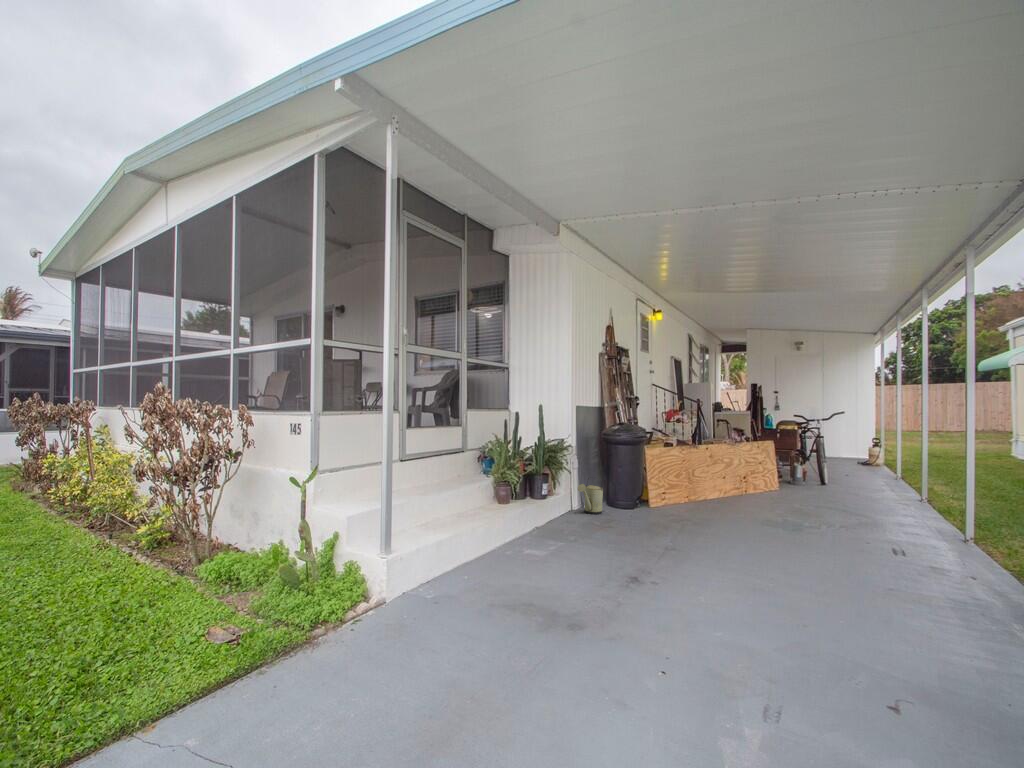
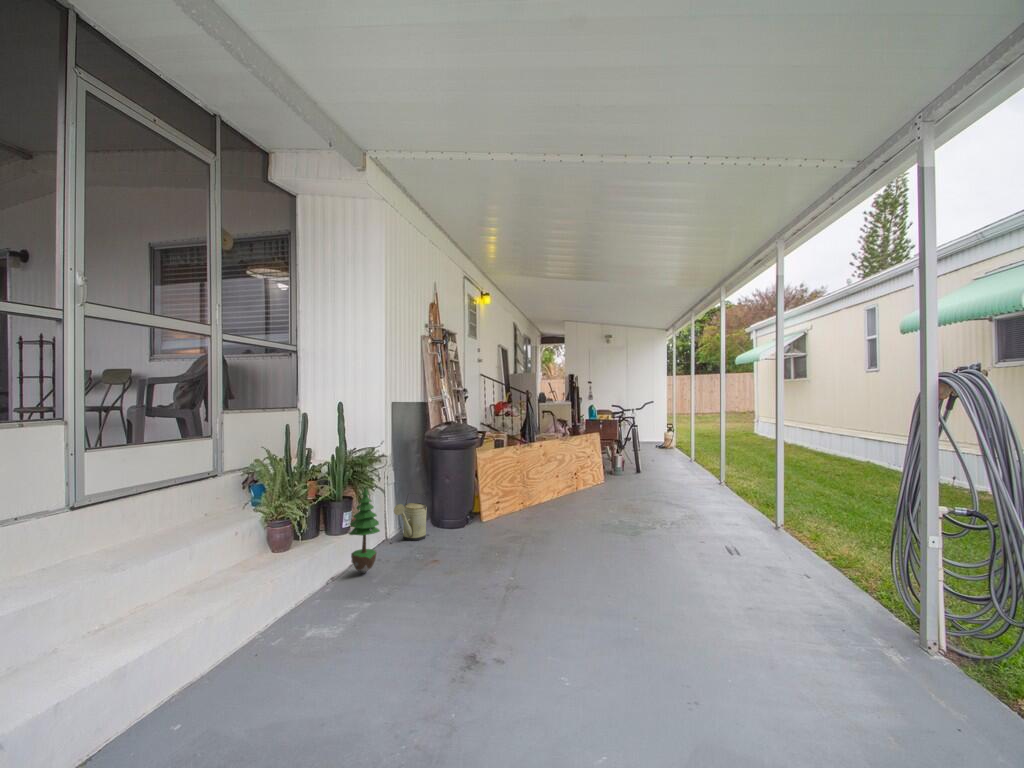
potted tree: none [546,466,569,528] -> present [349,488,380,573]

